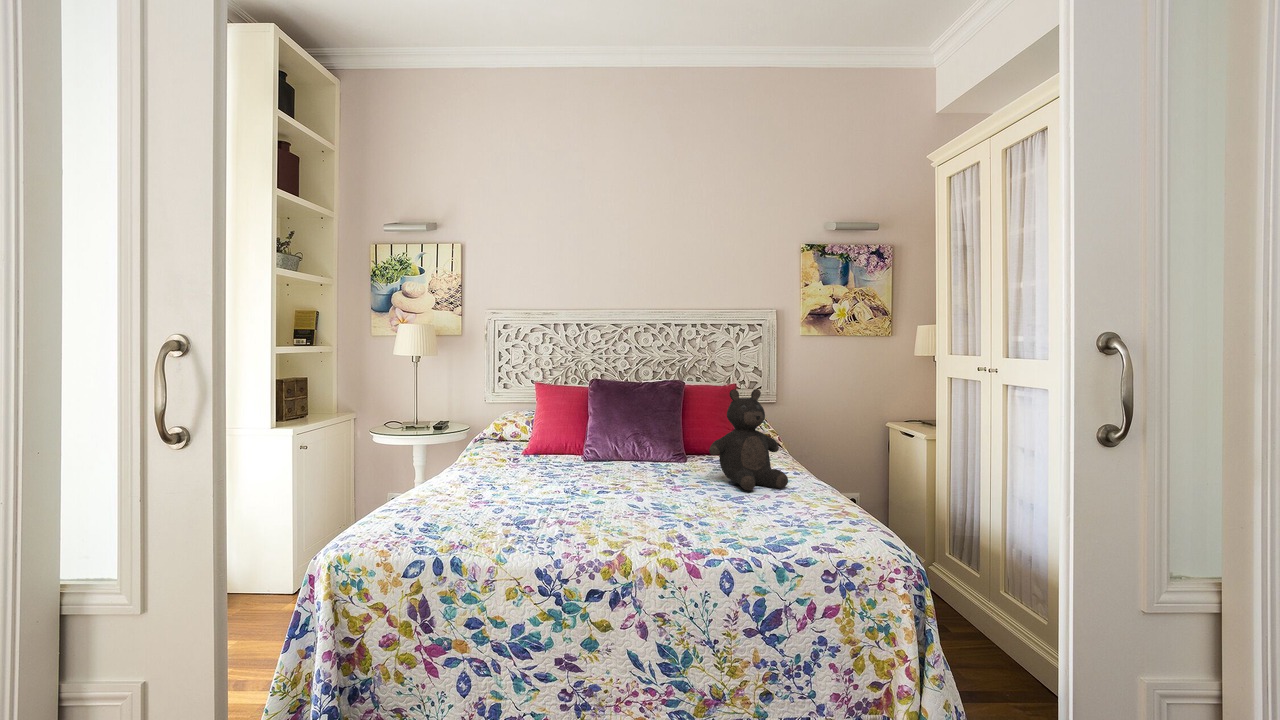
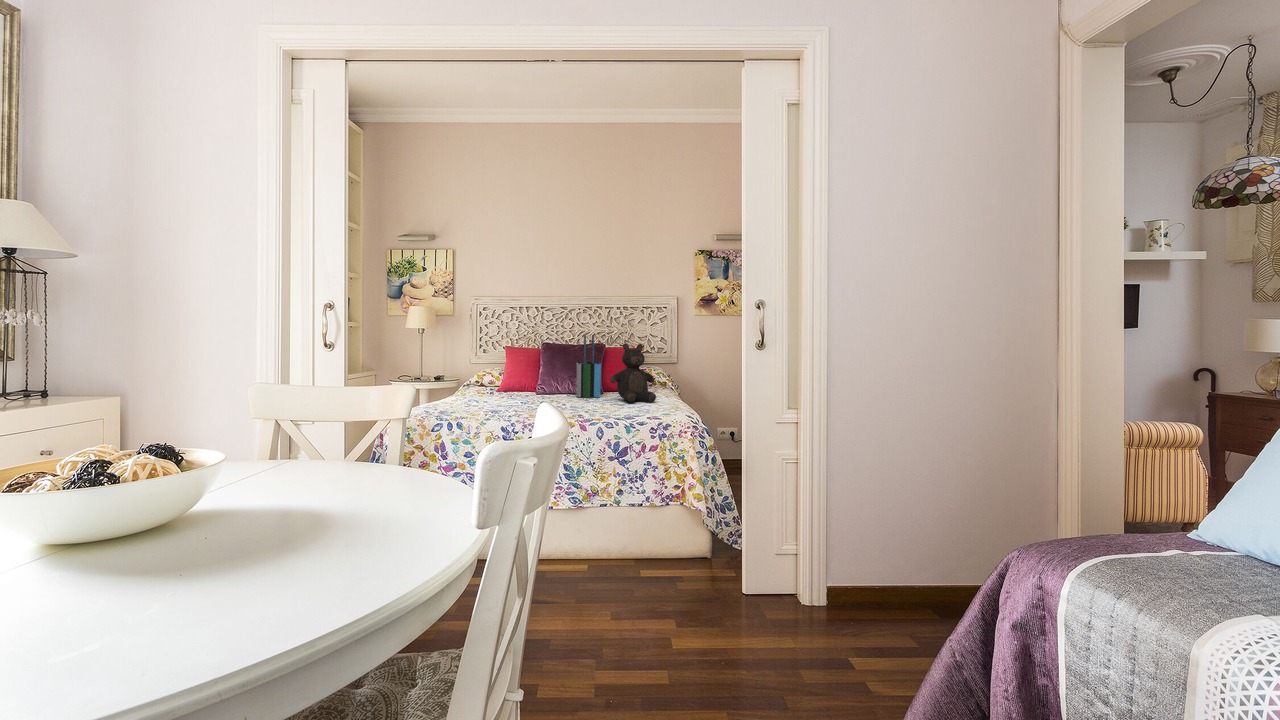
tote bag: none [645,372,690,471] -> present [576,335,601,397]

